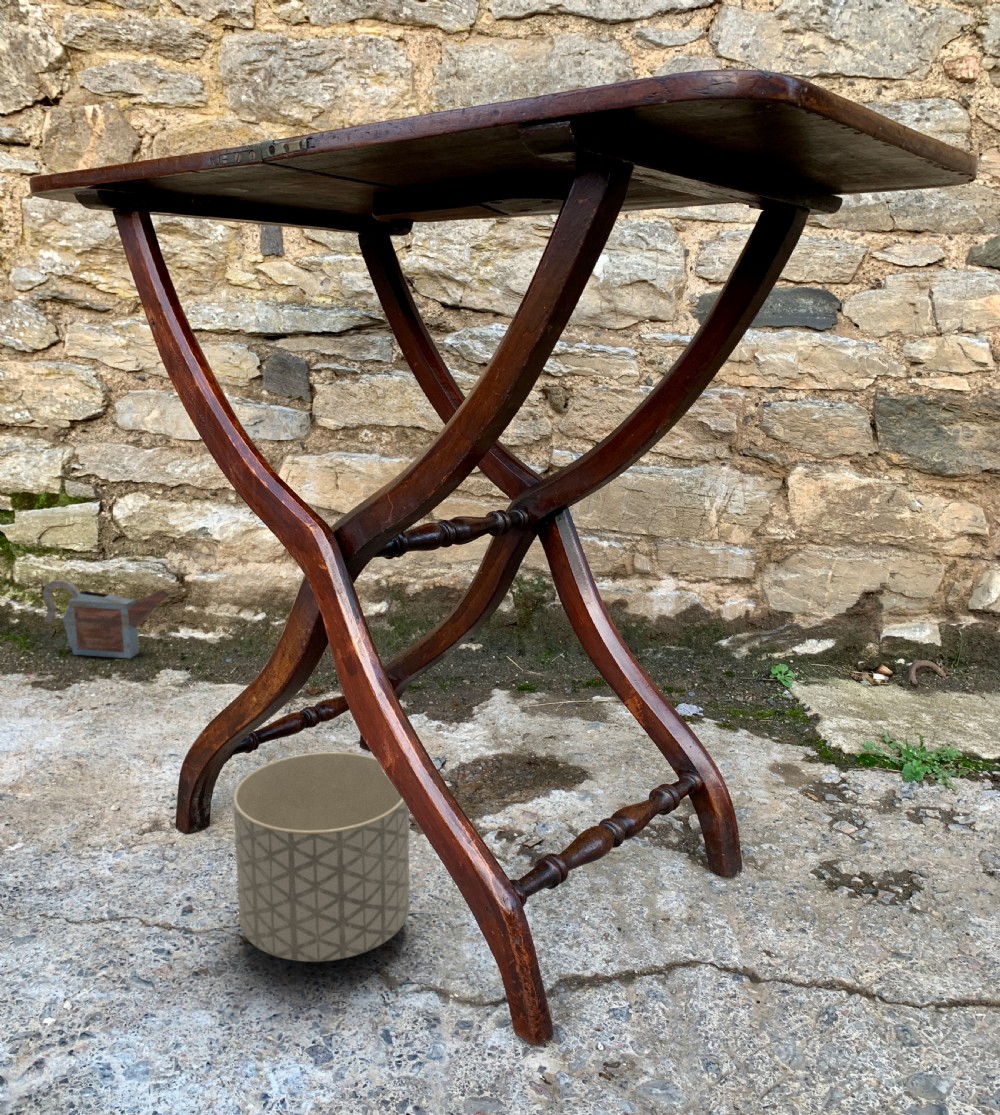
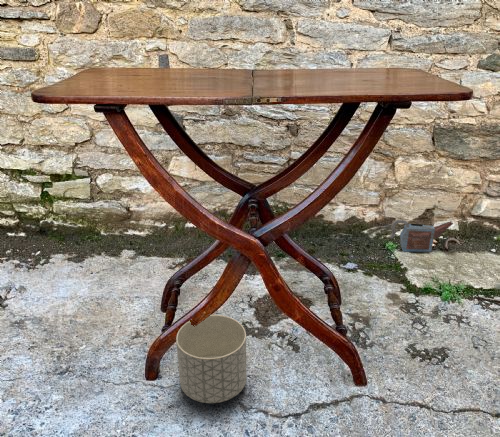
watering can: present [43,580,168,658] -> present [390,219,453,252]

